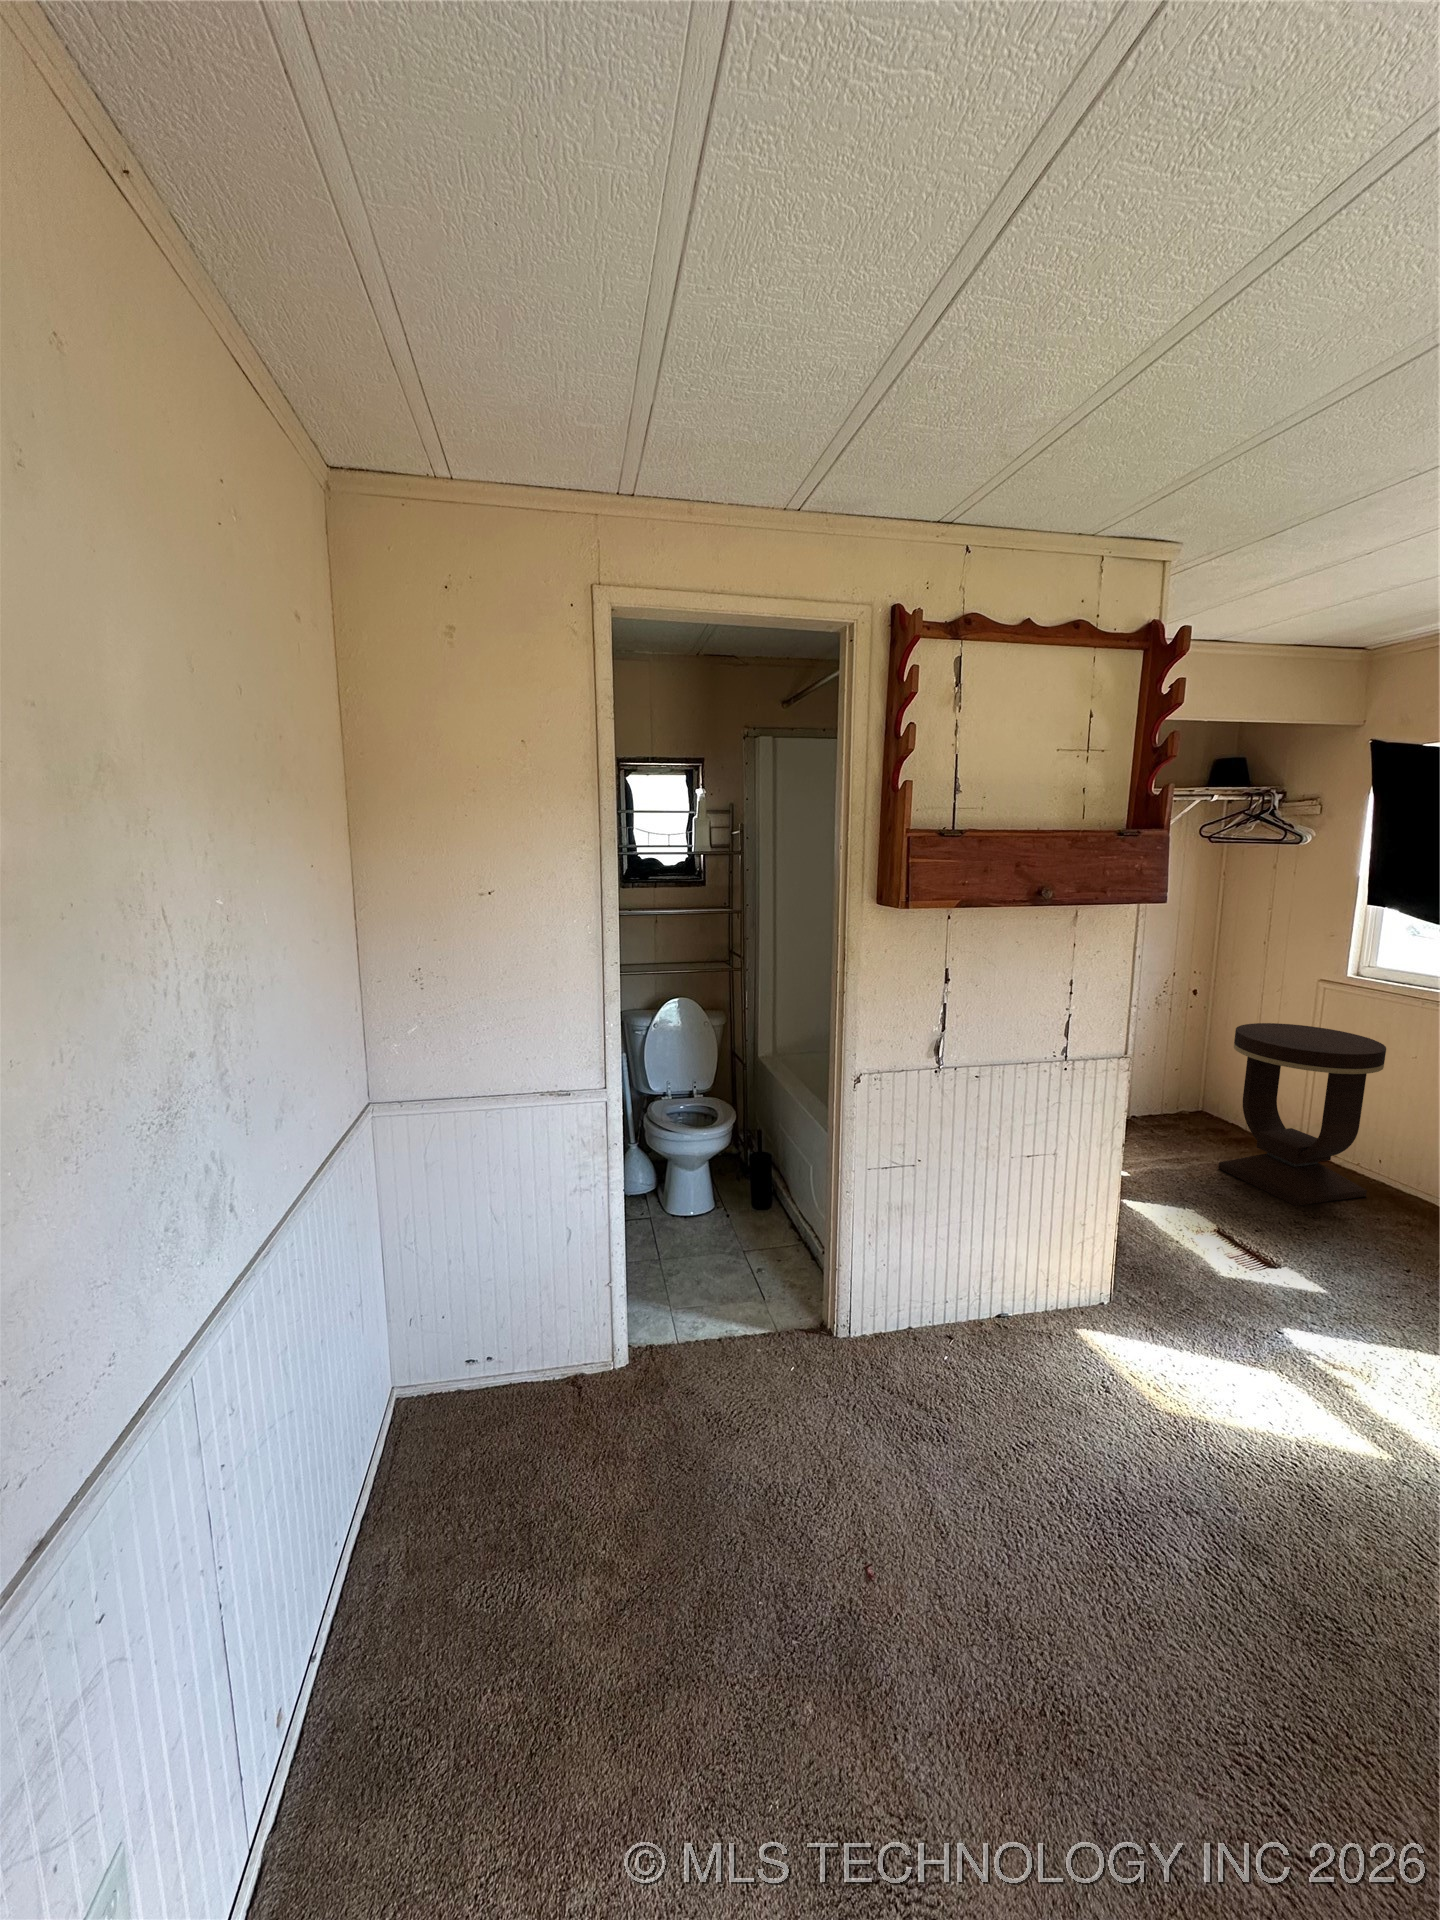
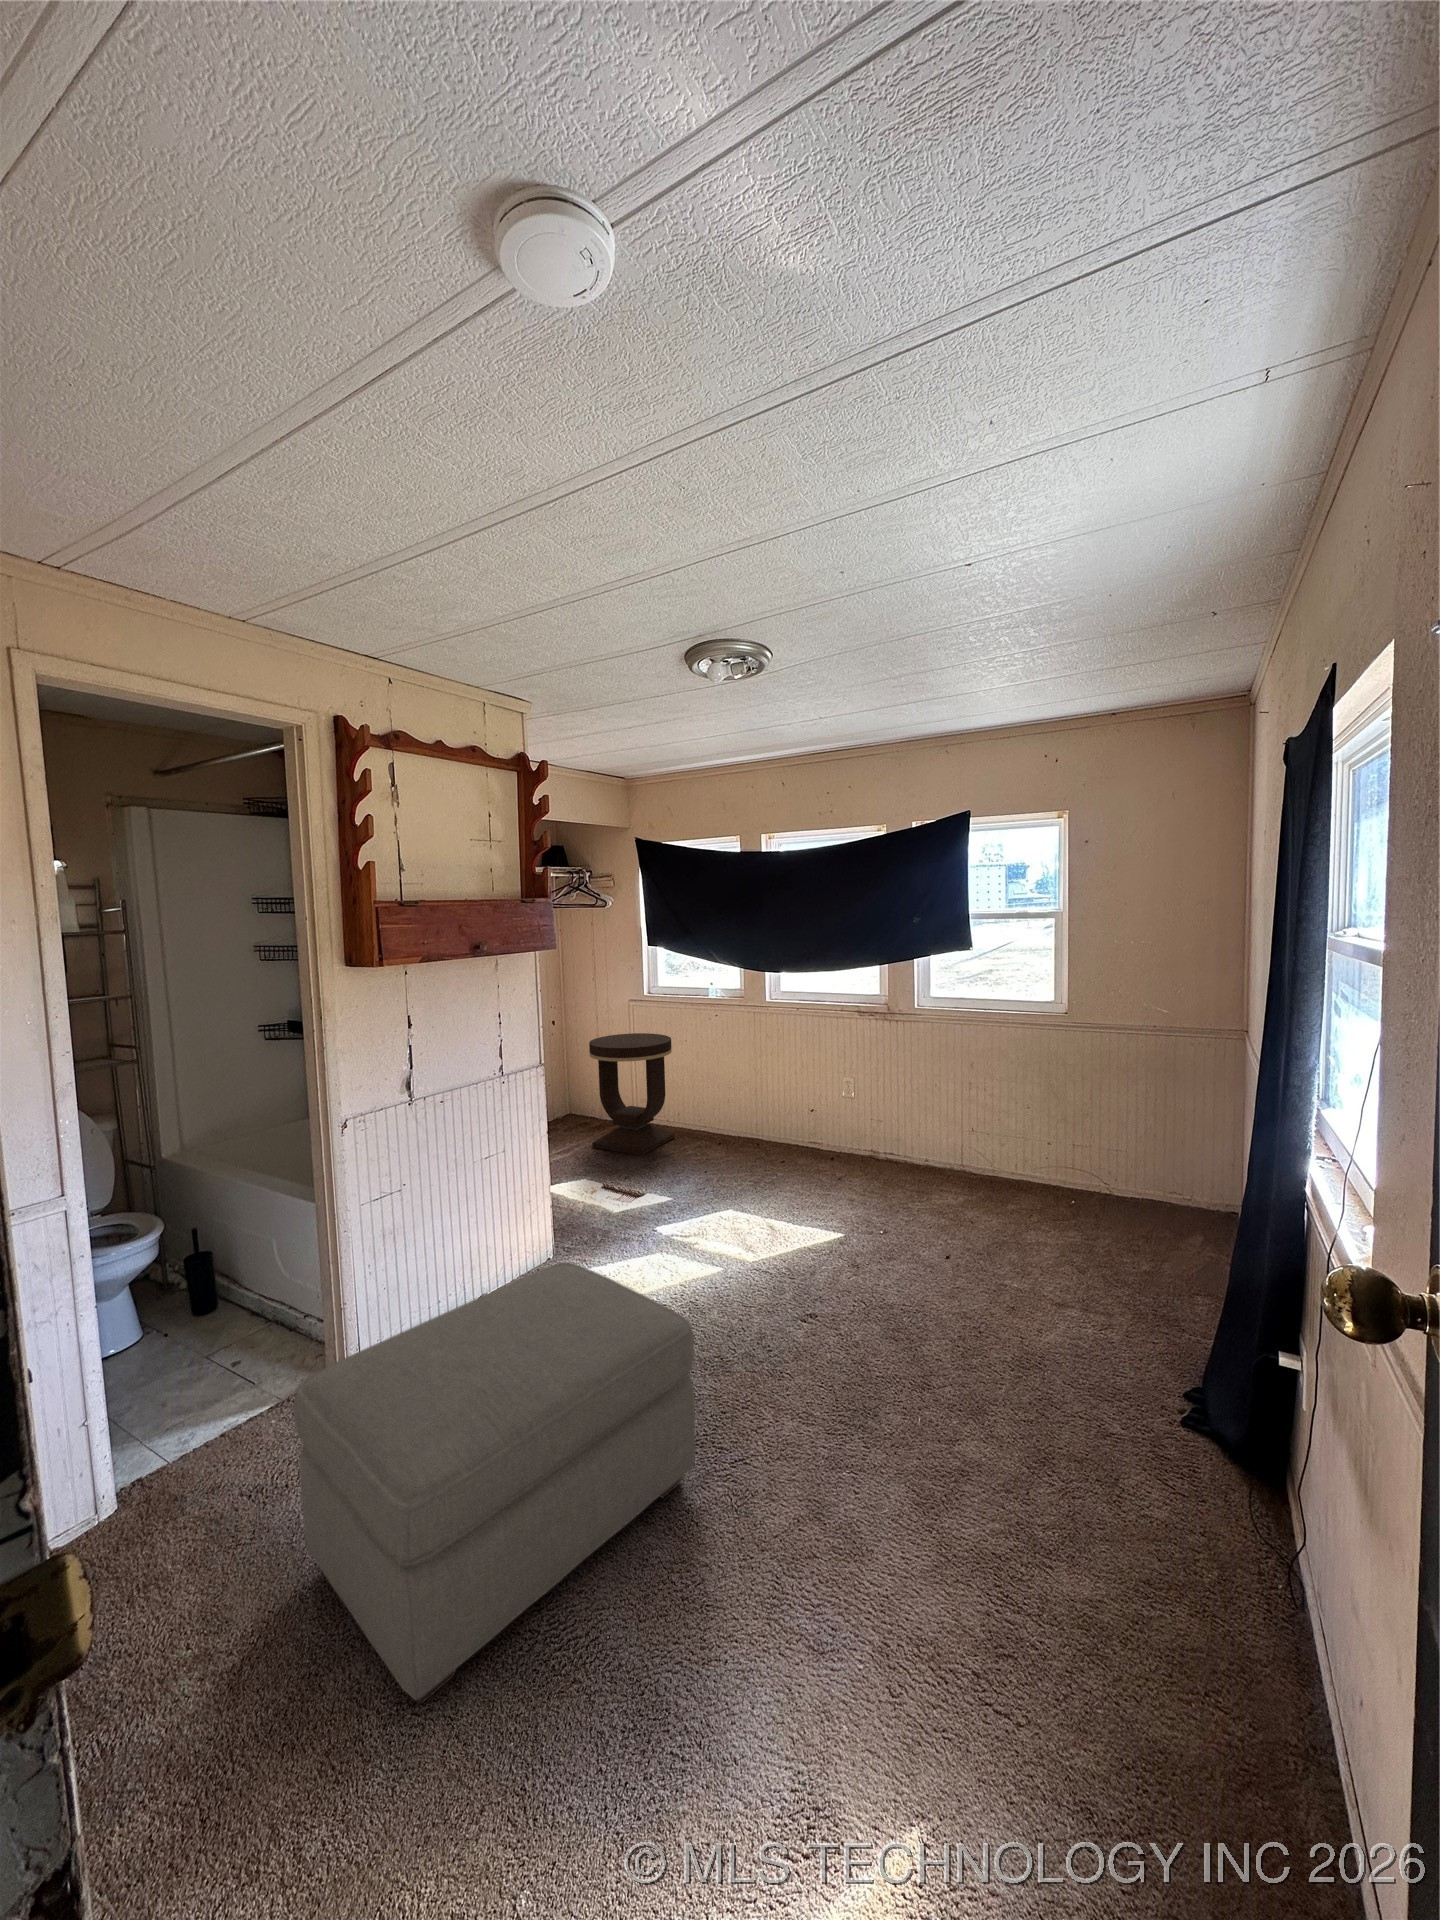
ottoman: none [712,1349,1245,1818] -> present [294,1263,695,1704]

